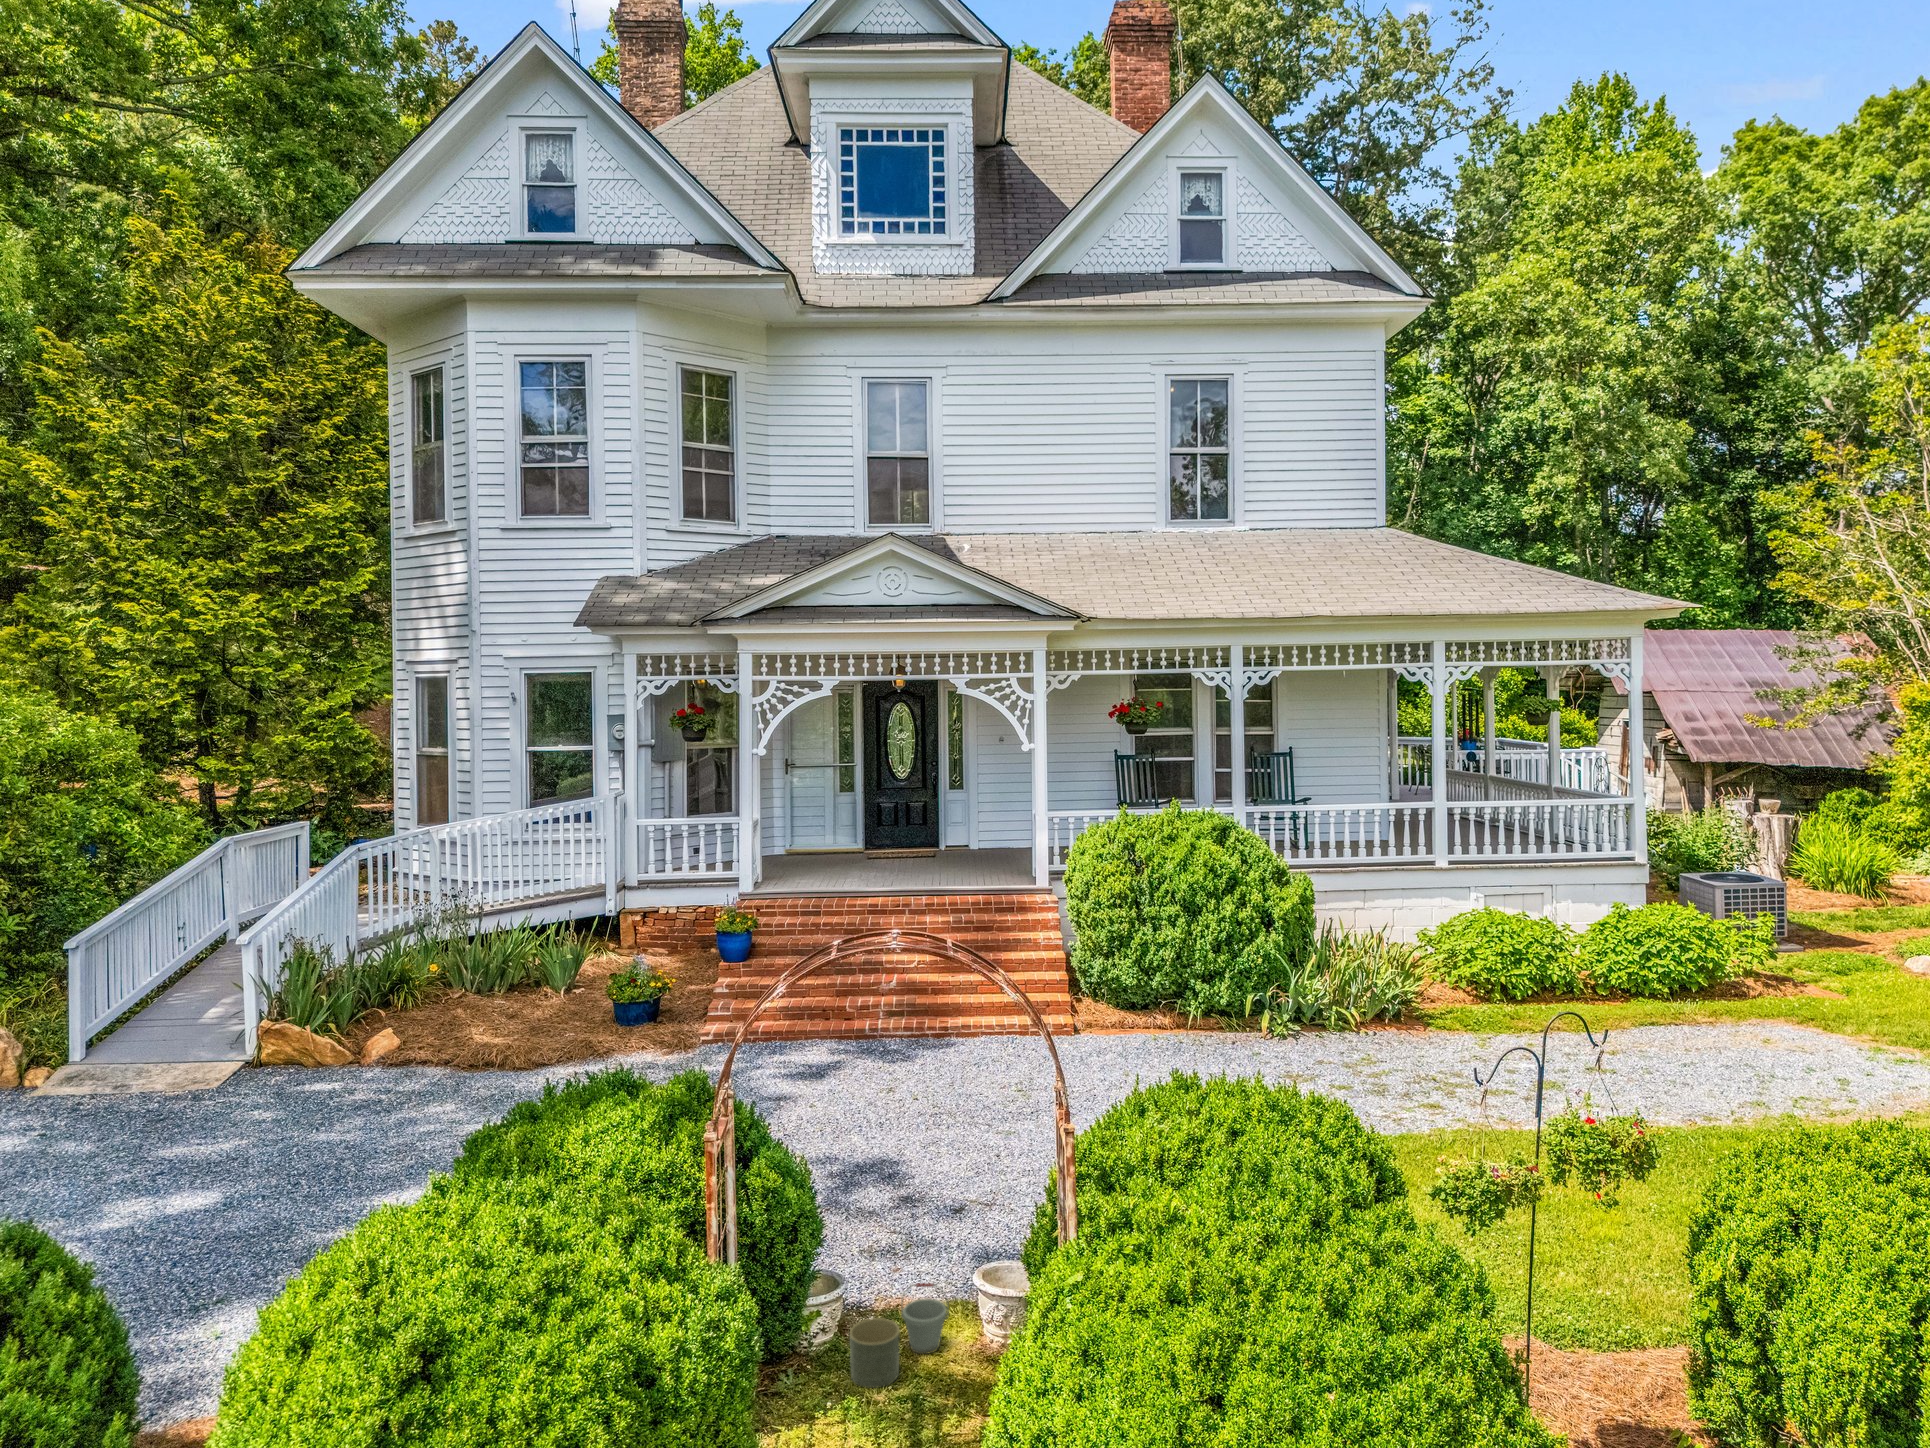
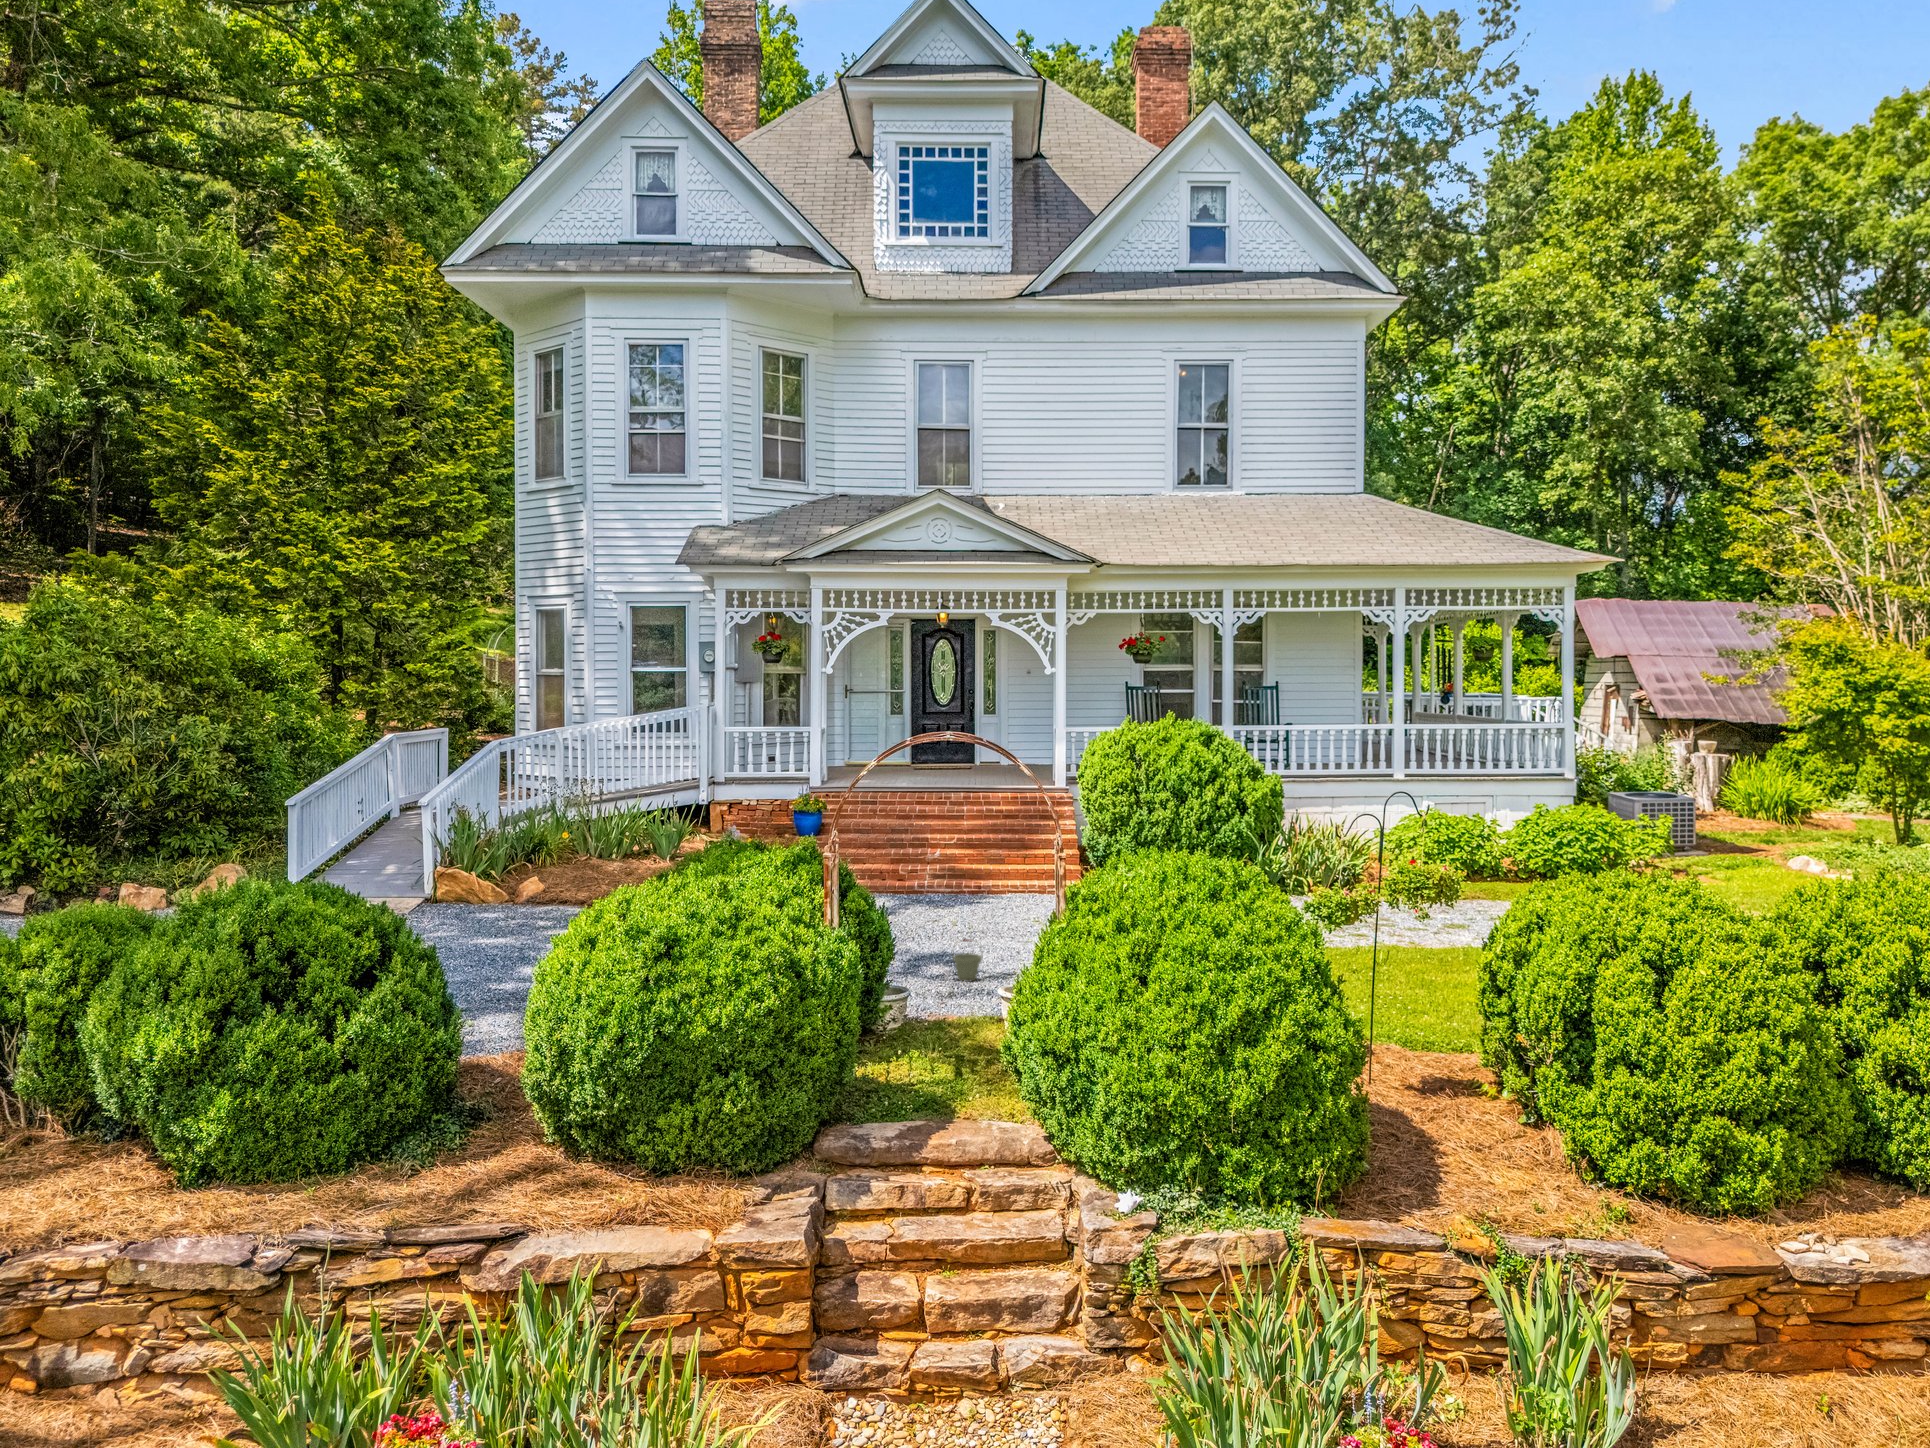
planter: present [850,1318,899,1388] -> none [921,954,952,988]

